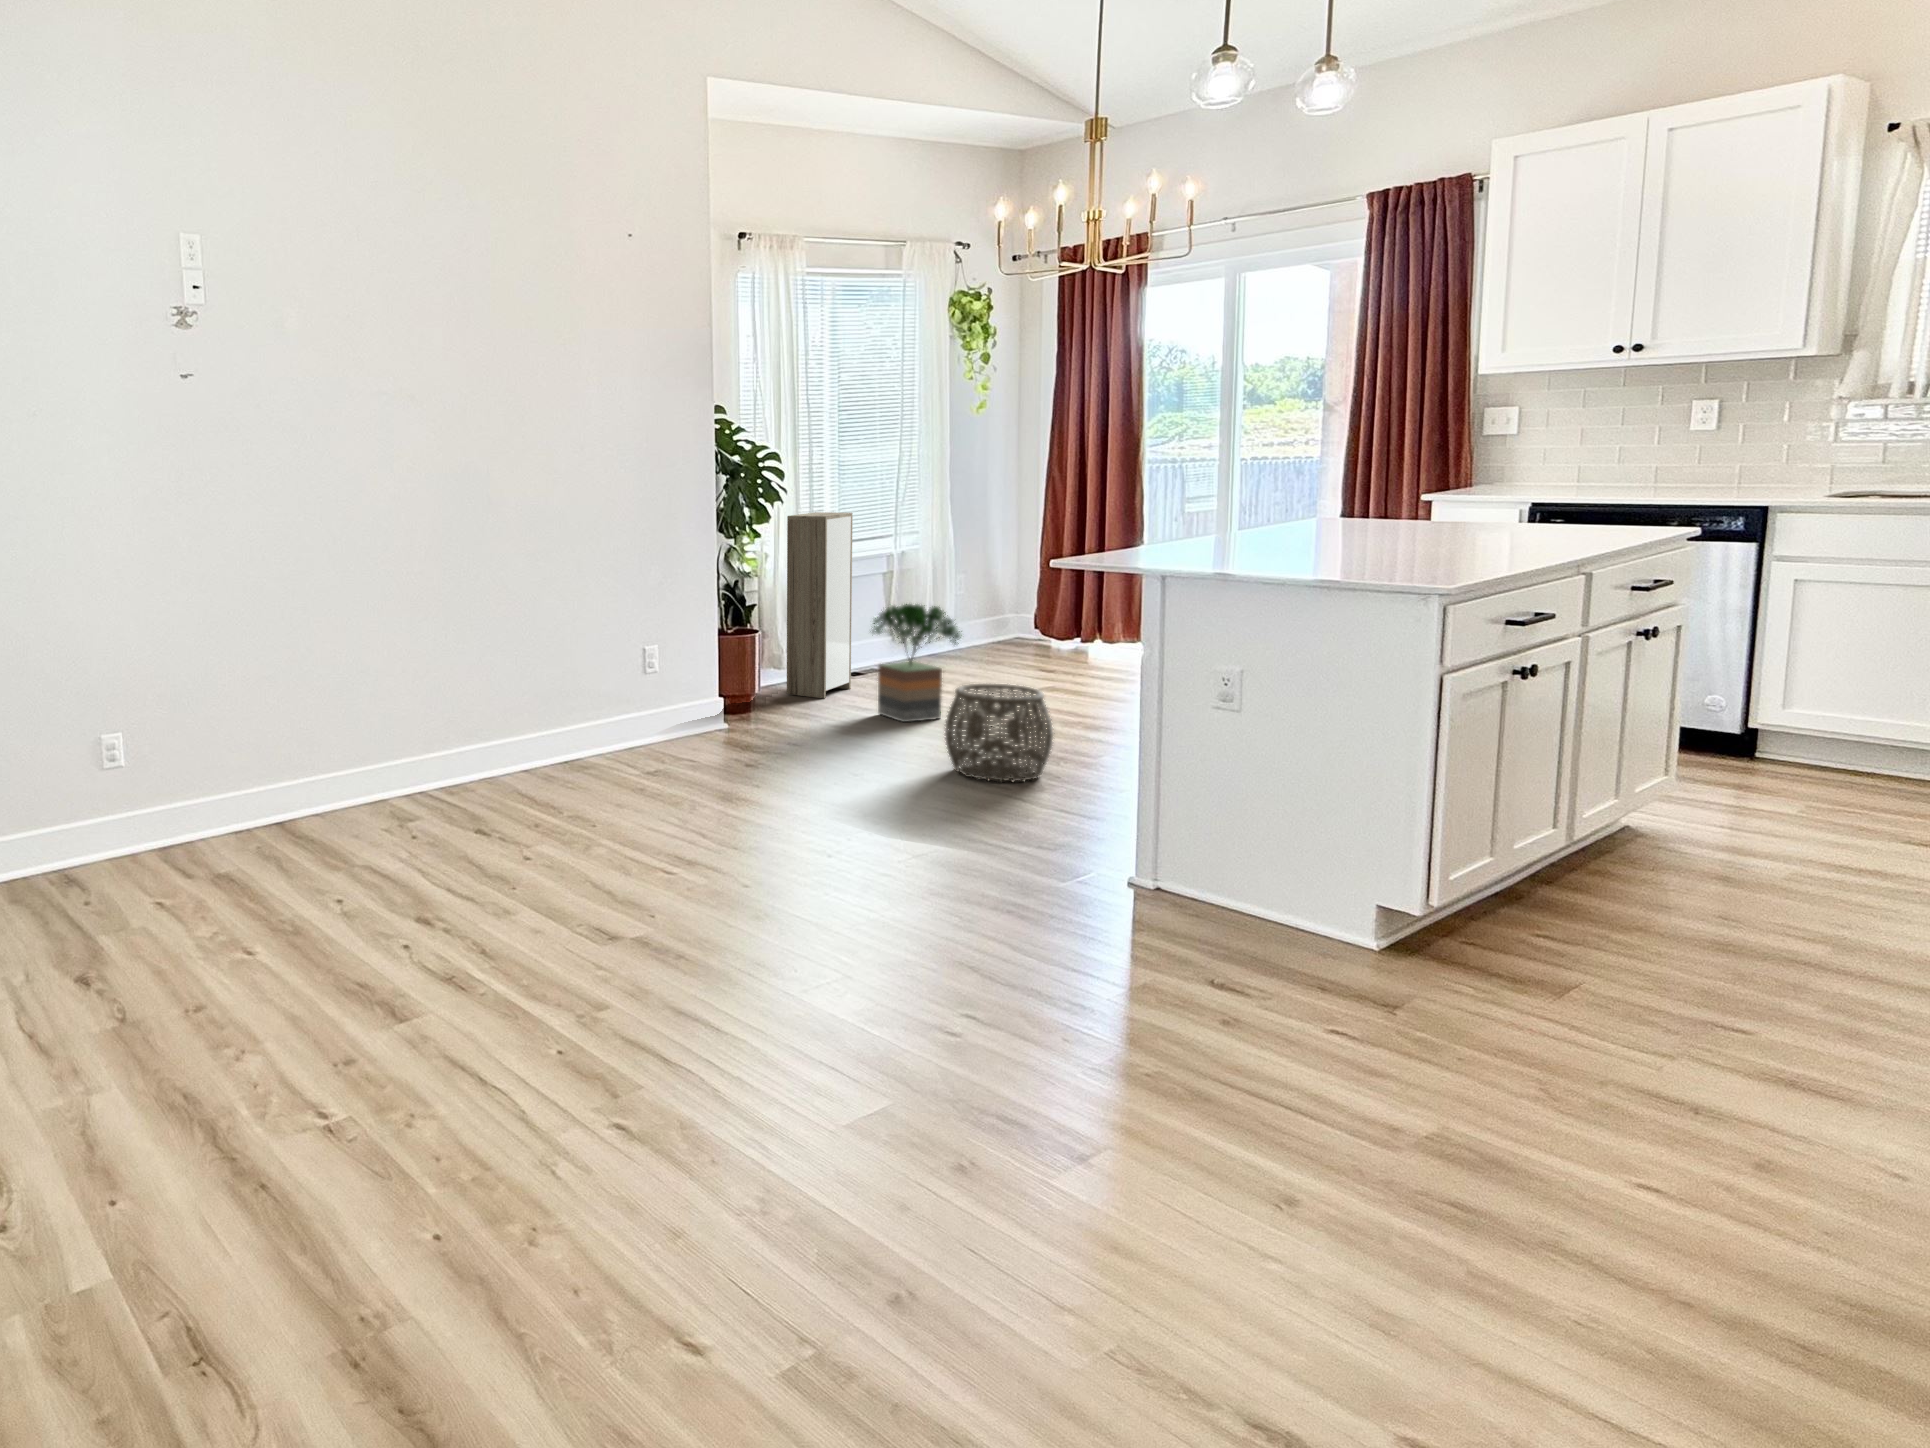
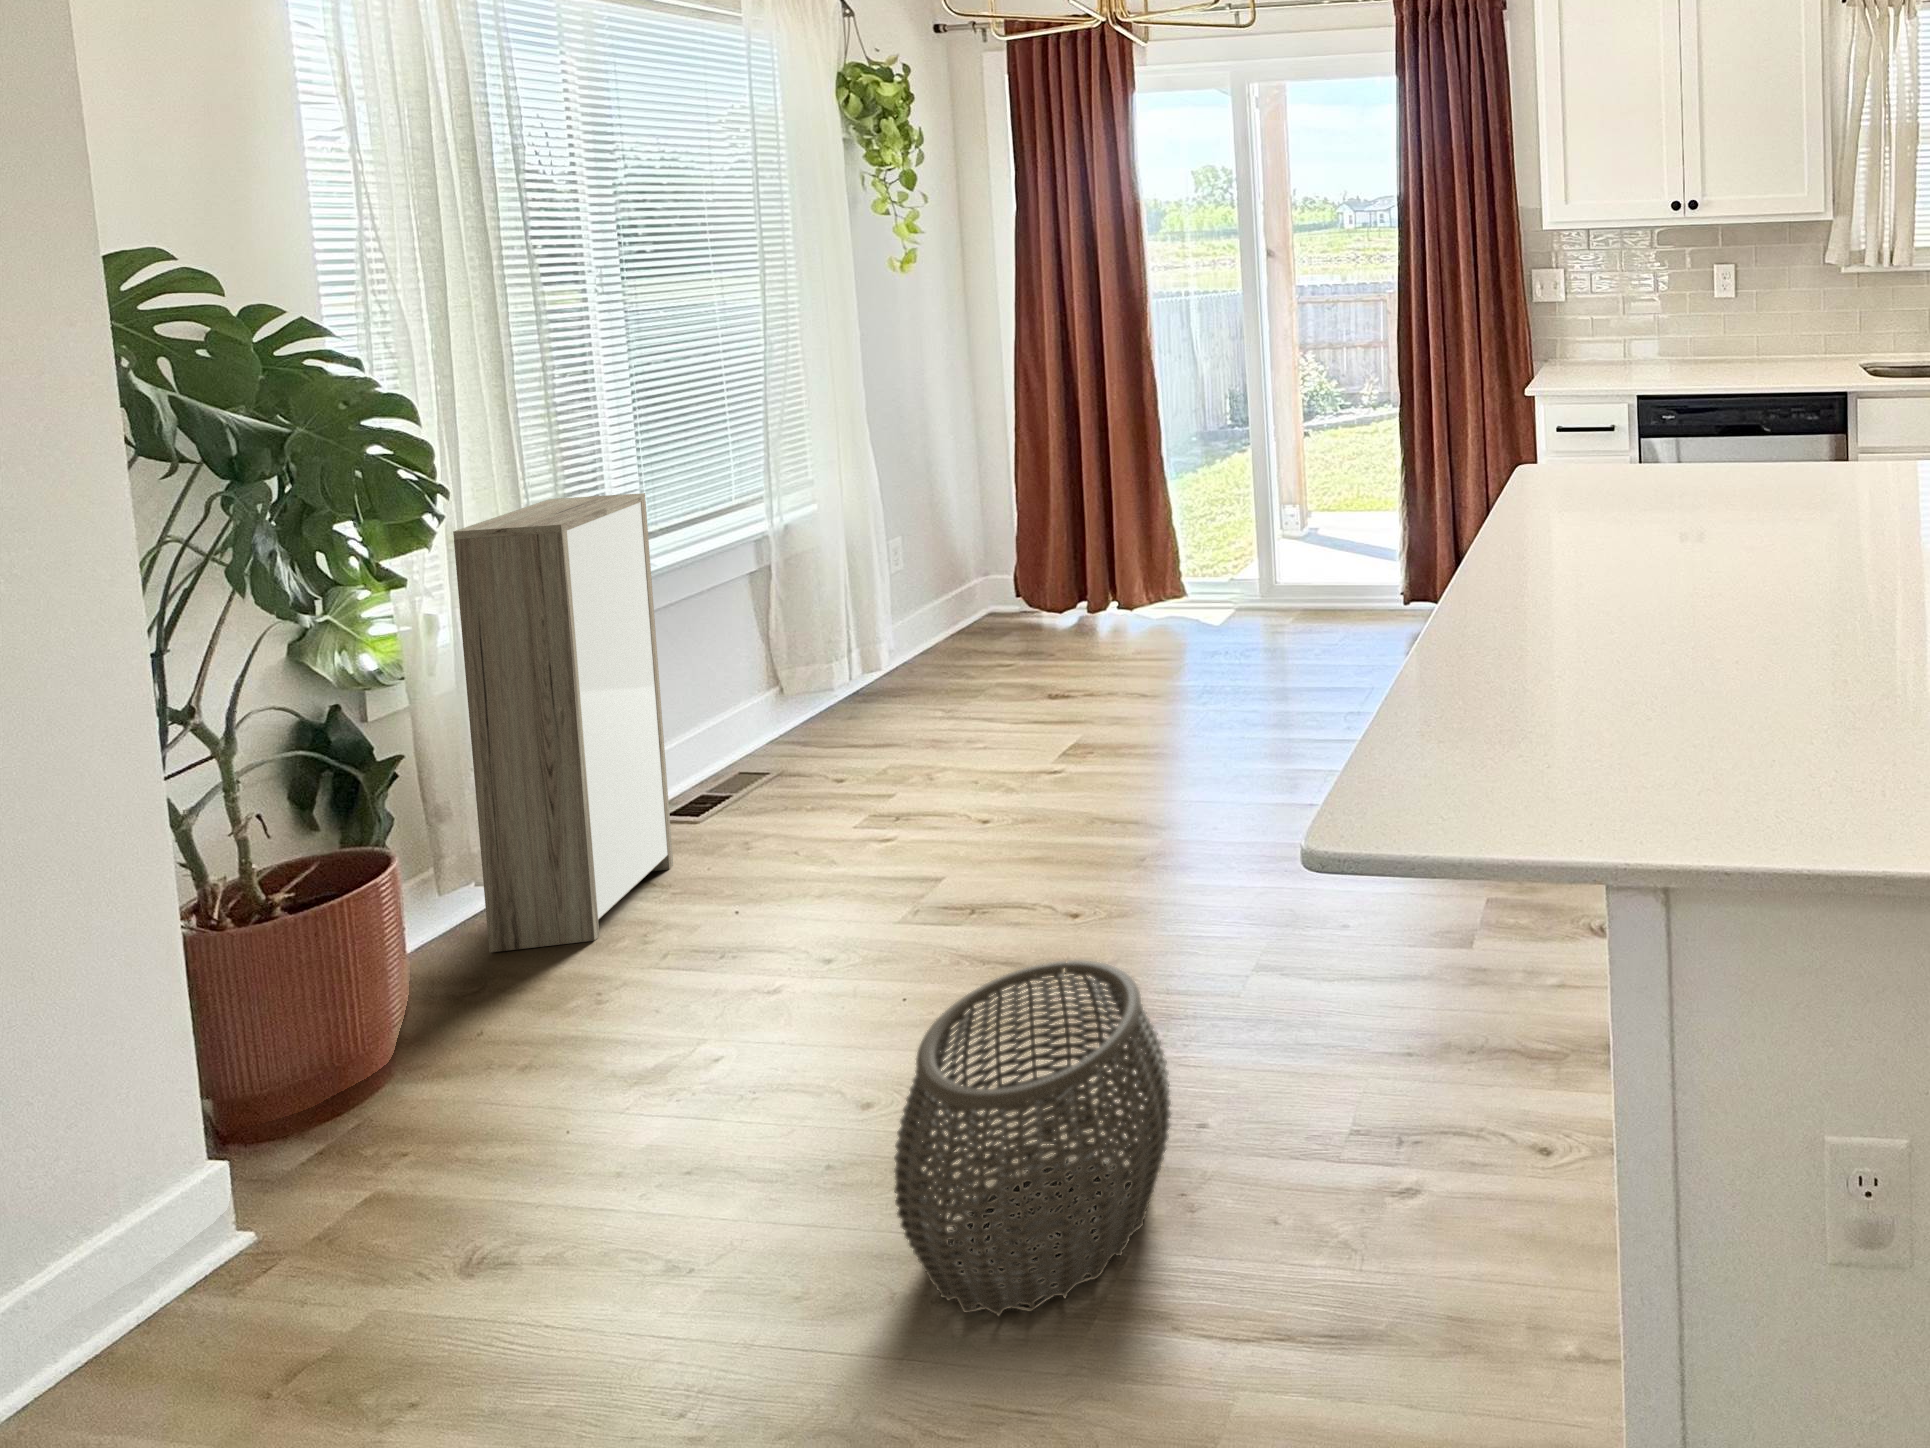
potted tree: present [872,604,962,722] -> none [685,695,919,1001]

